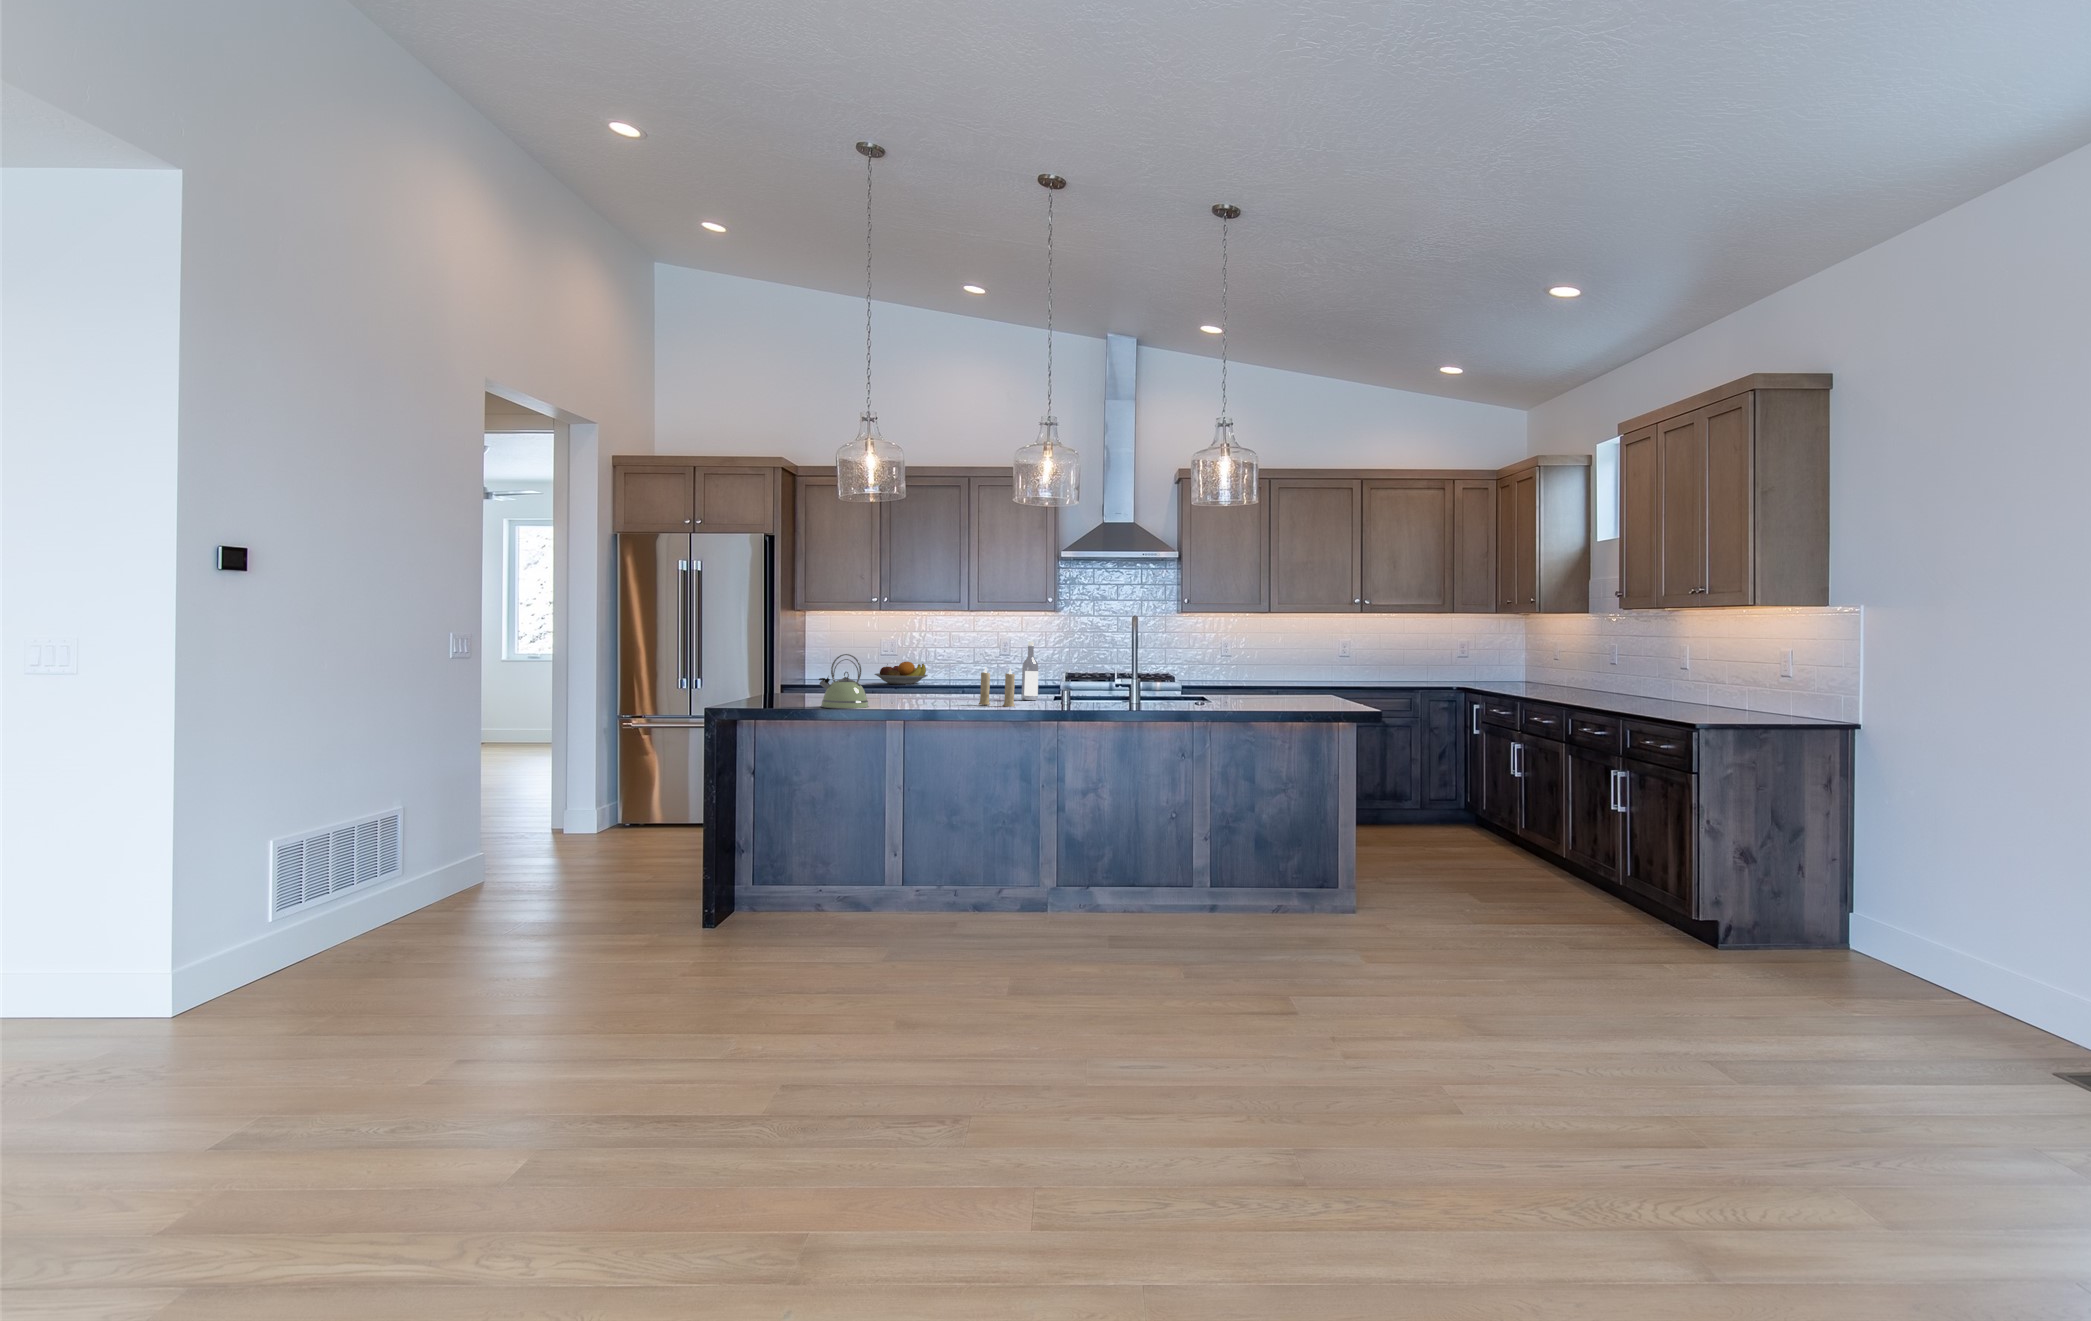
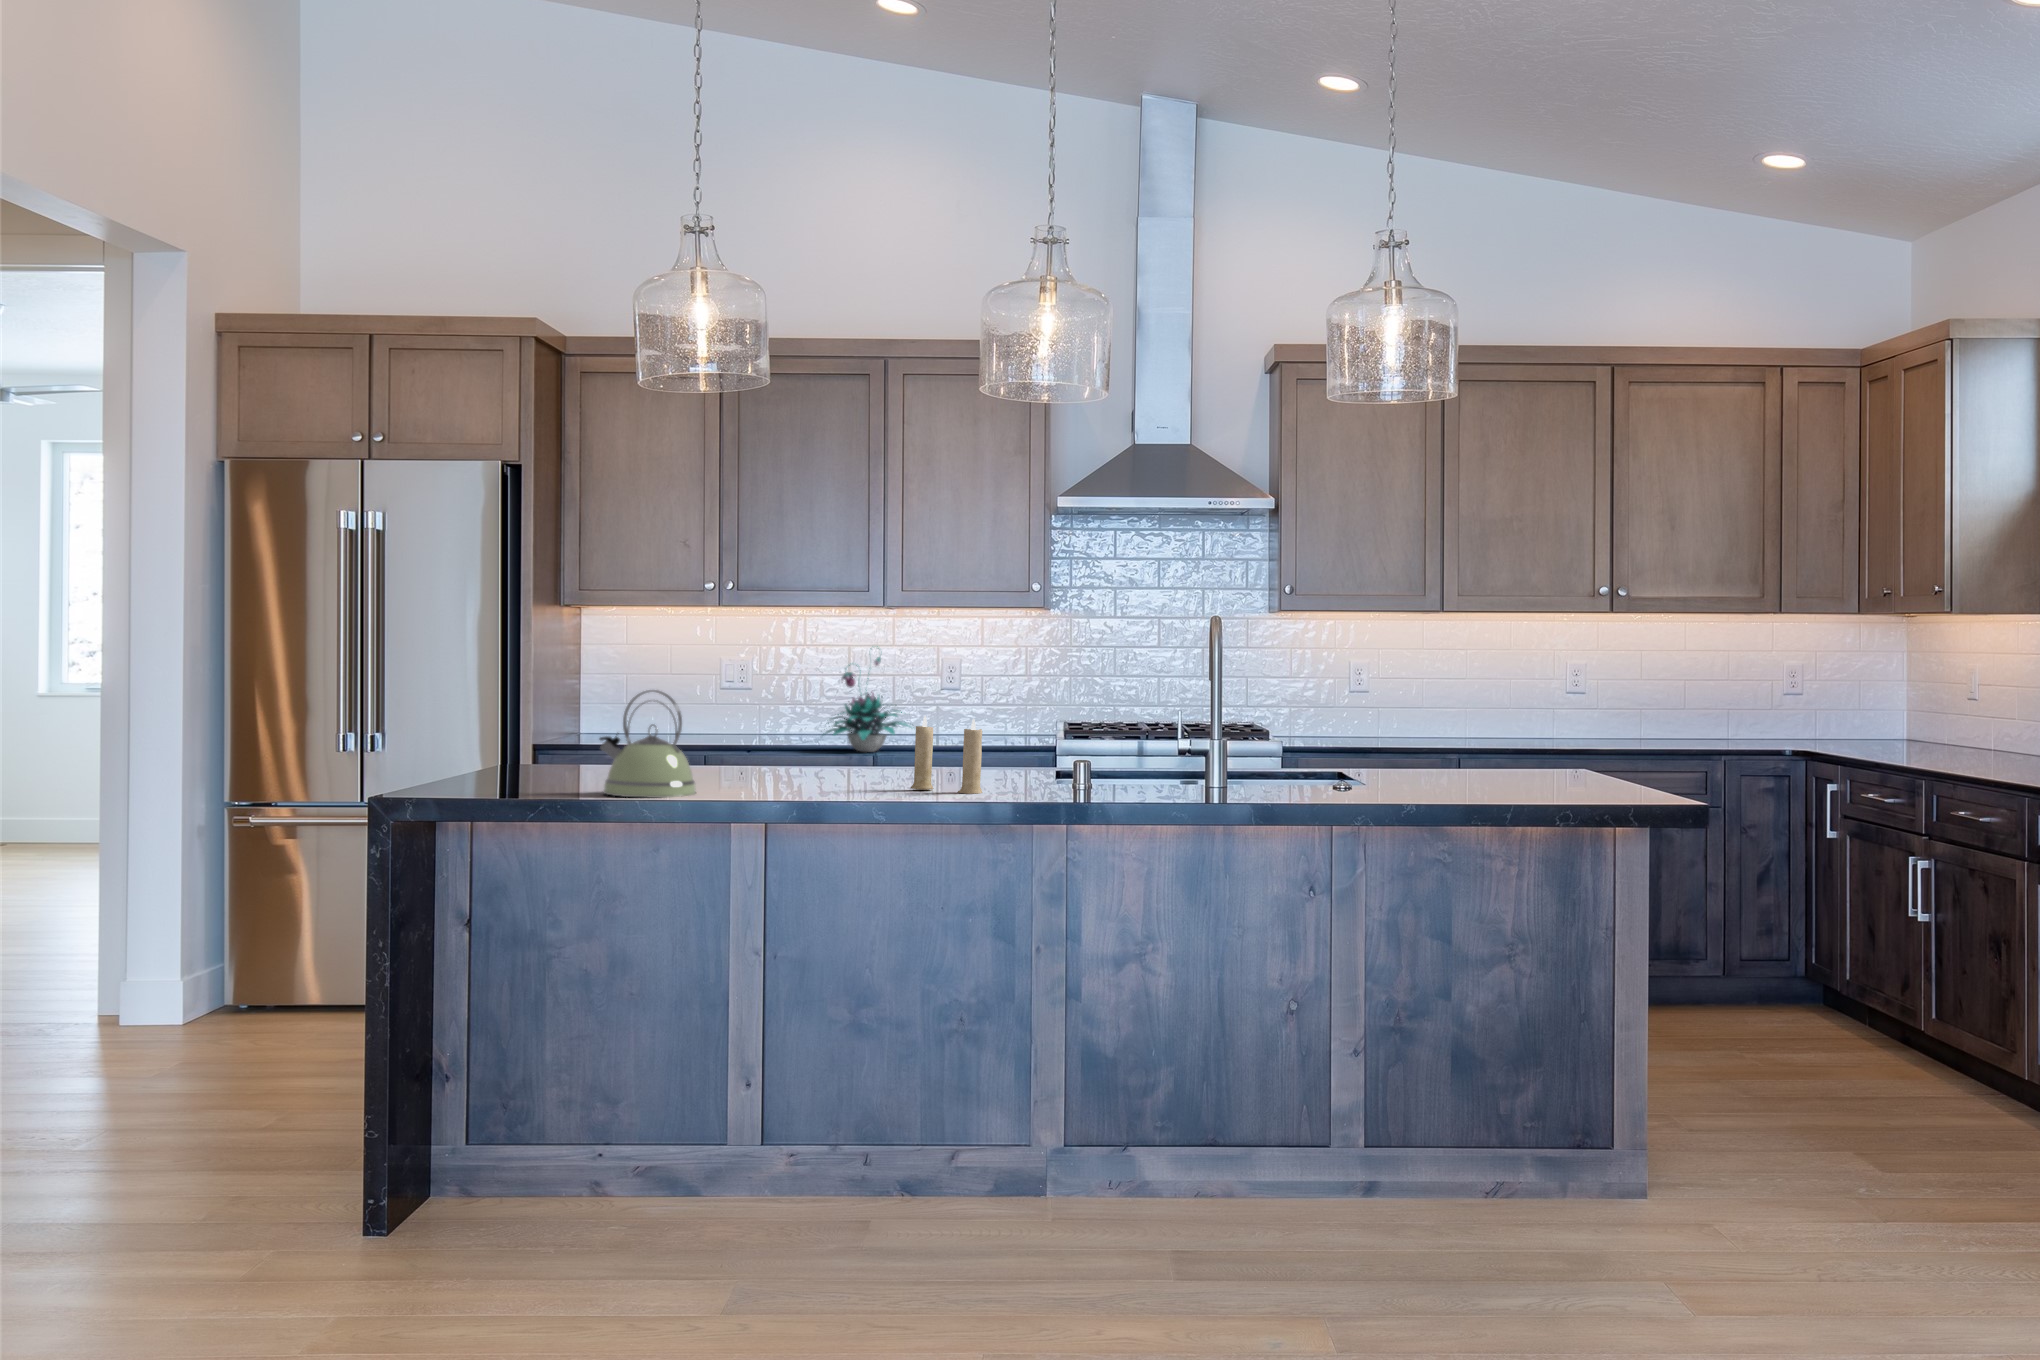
plant: none [934,632,986,688] -> present [825,646,911,752]
wine bottle: present [1022,642,1038,700] -> none [991,666,1023,780]
fruit bowl: present [875,662,928,685] -> none [708,701,806,743]

